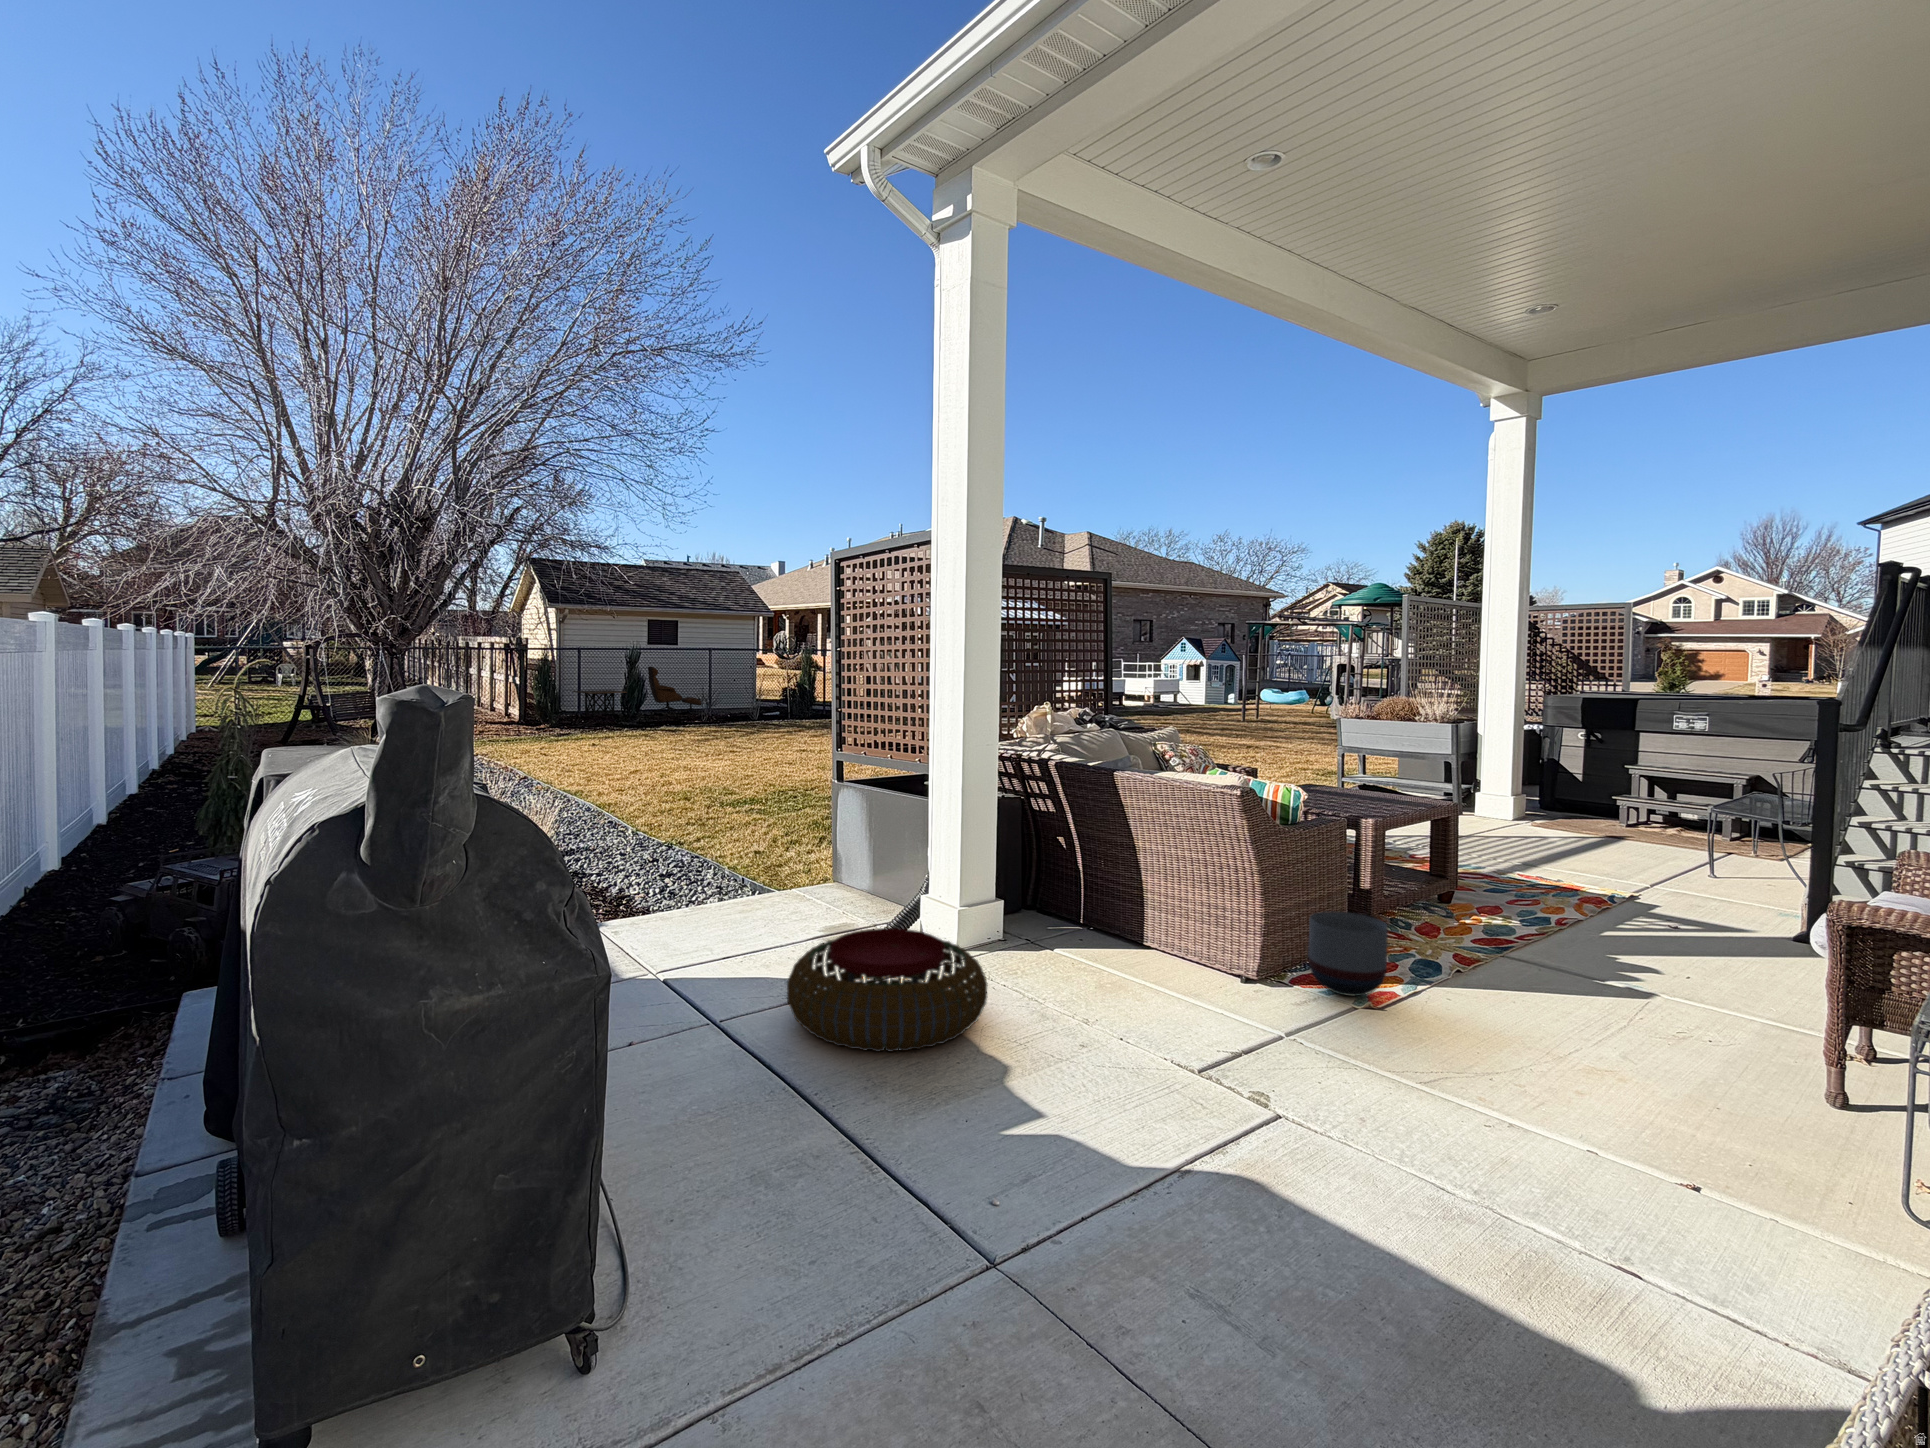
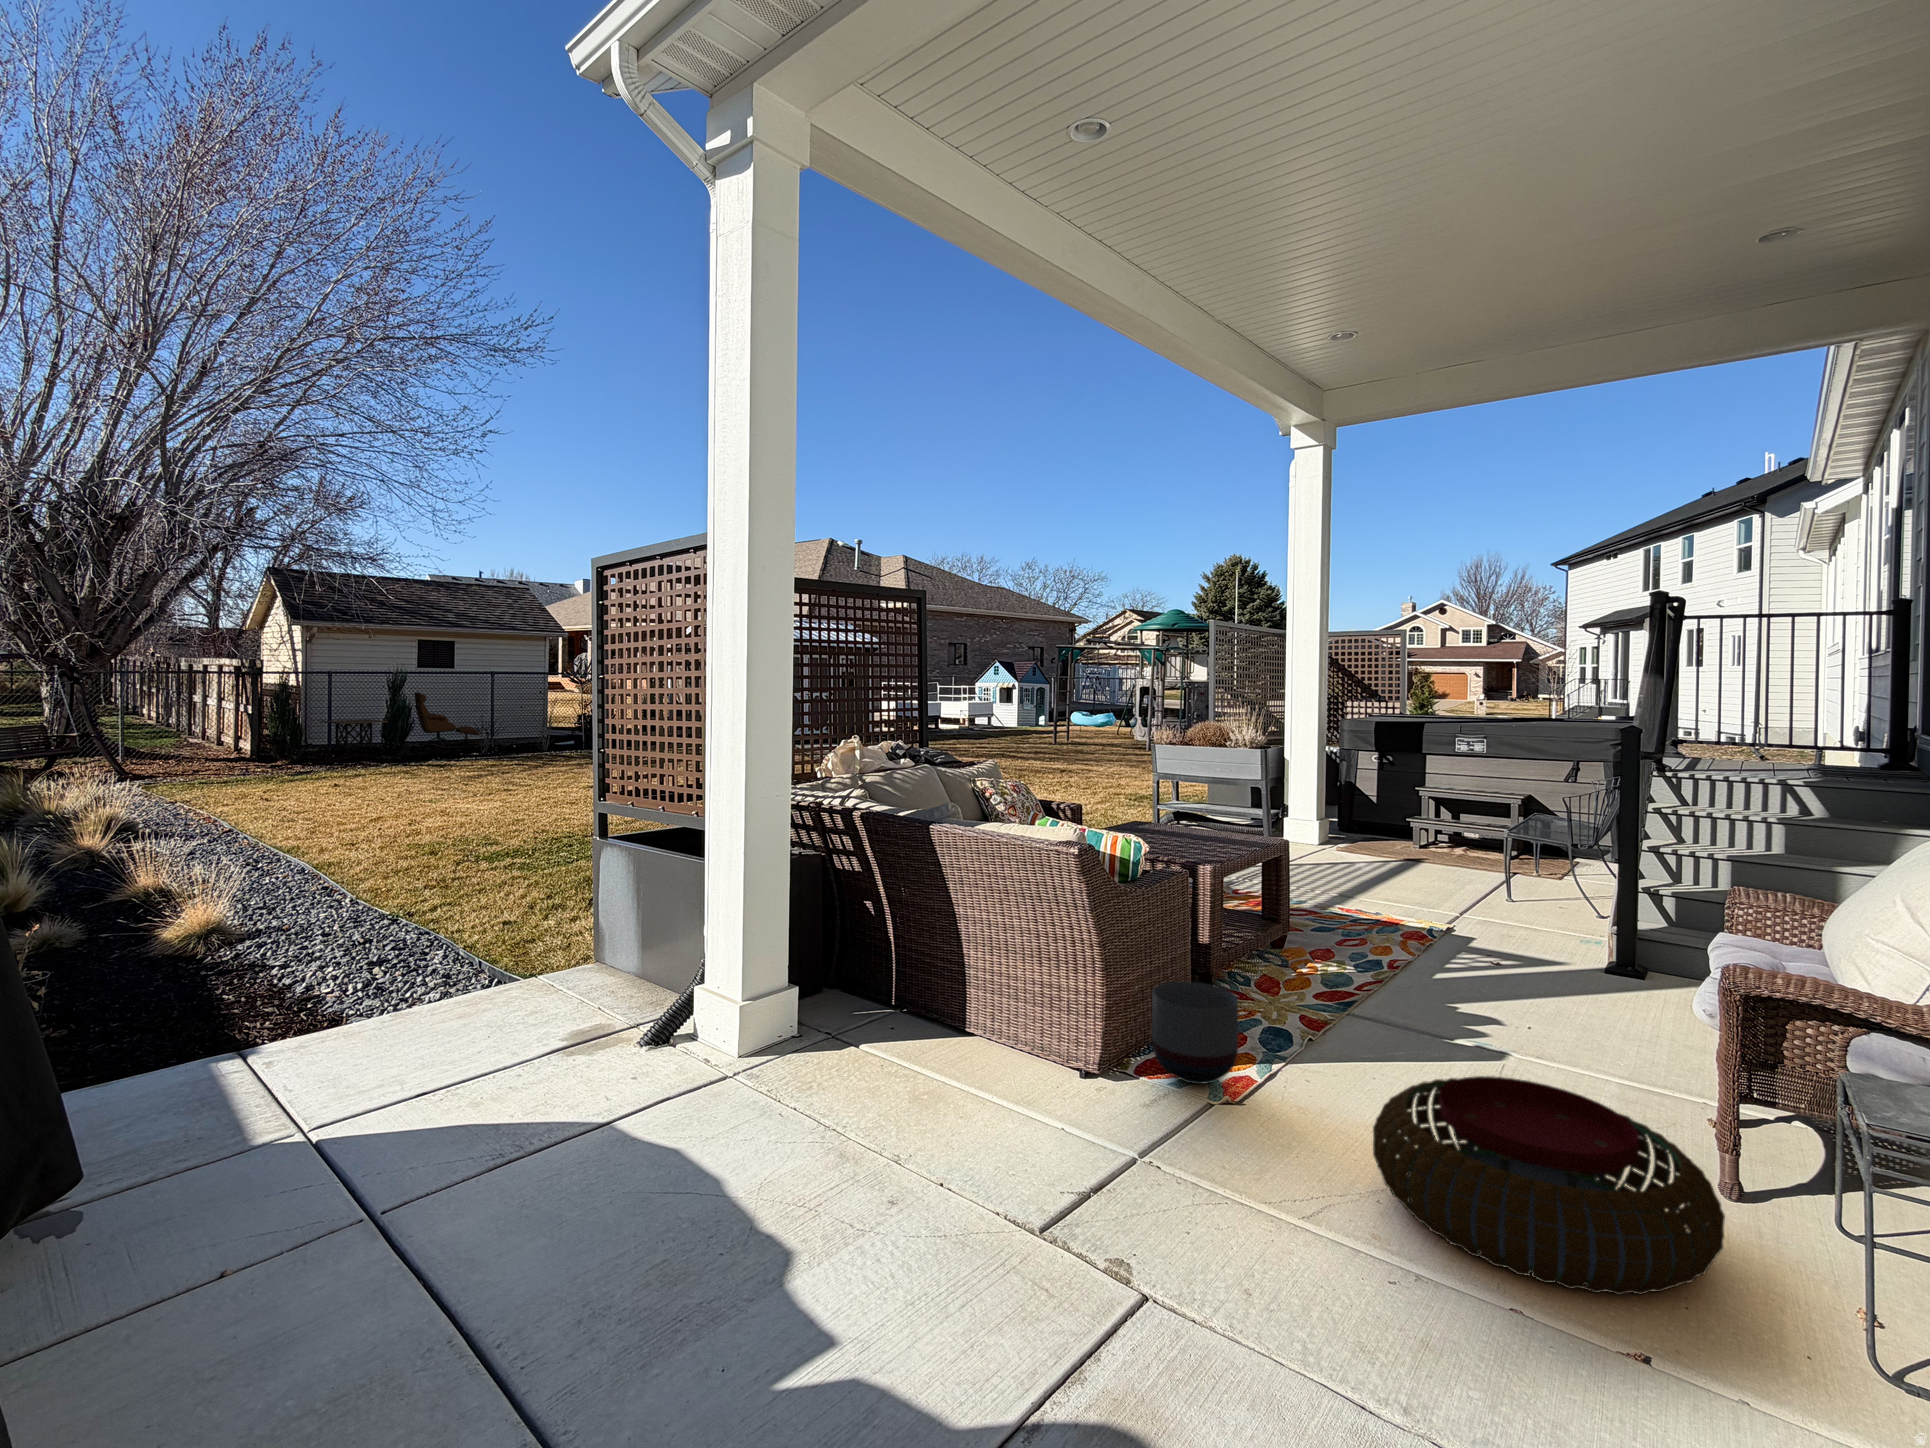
pouf: present [787,928,988,1052] -> present [1373,1076,1725,1295]

